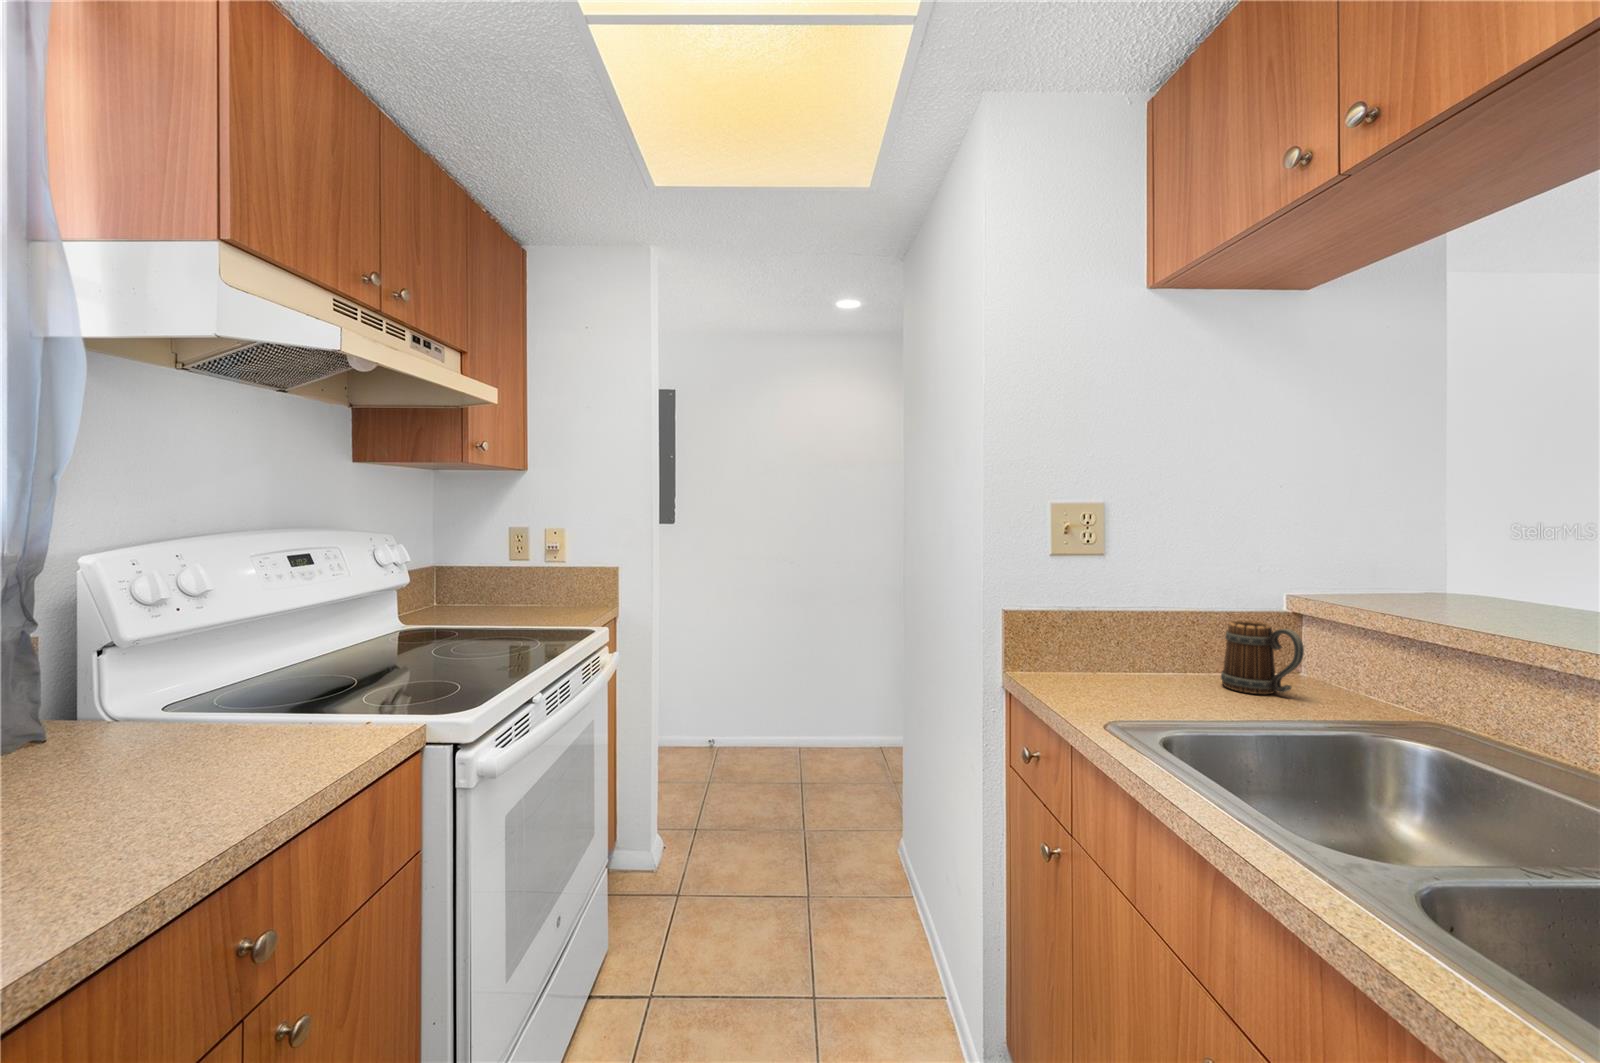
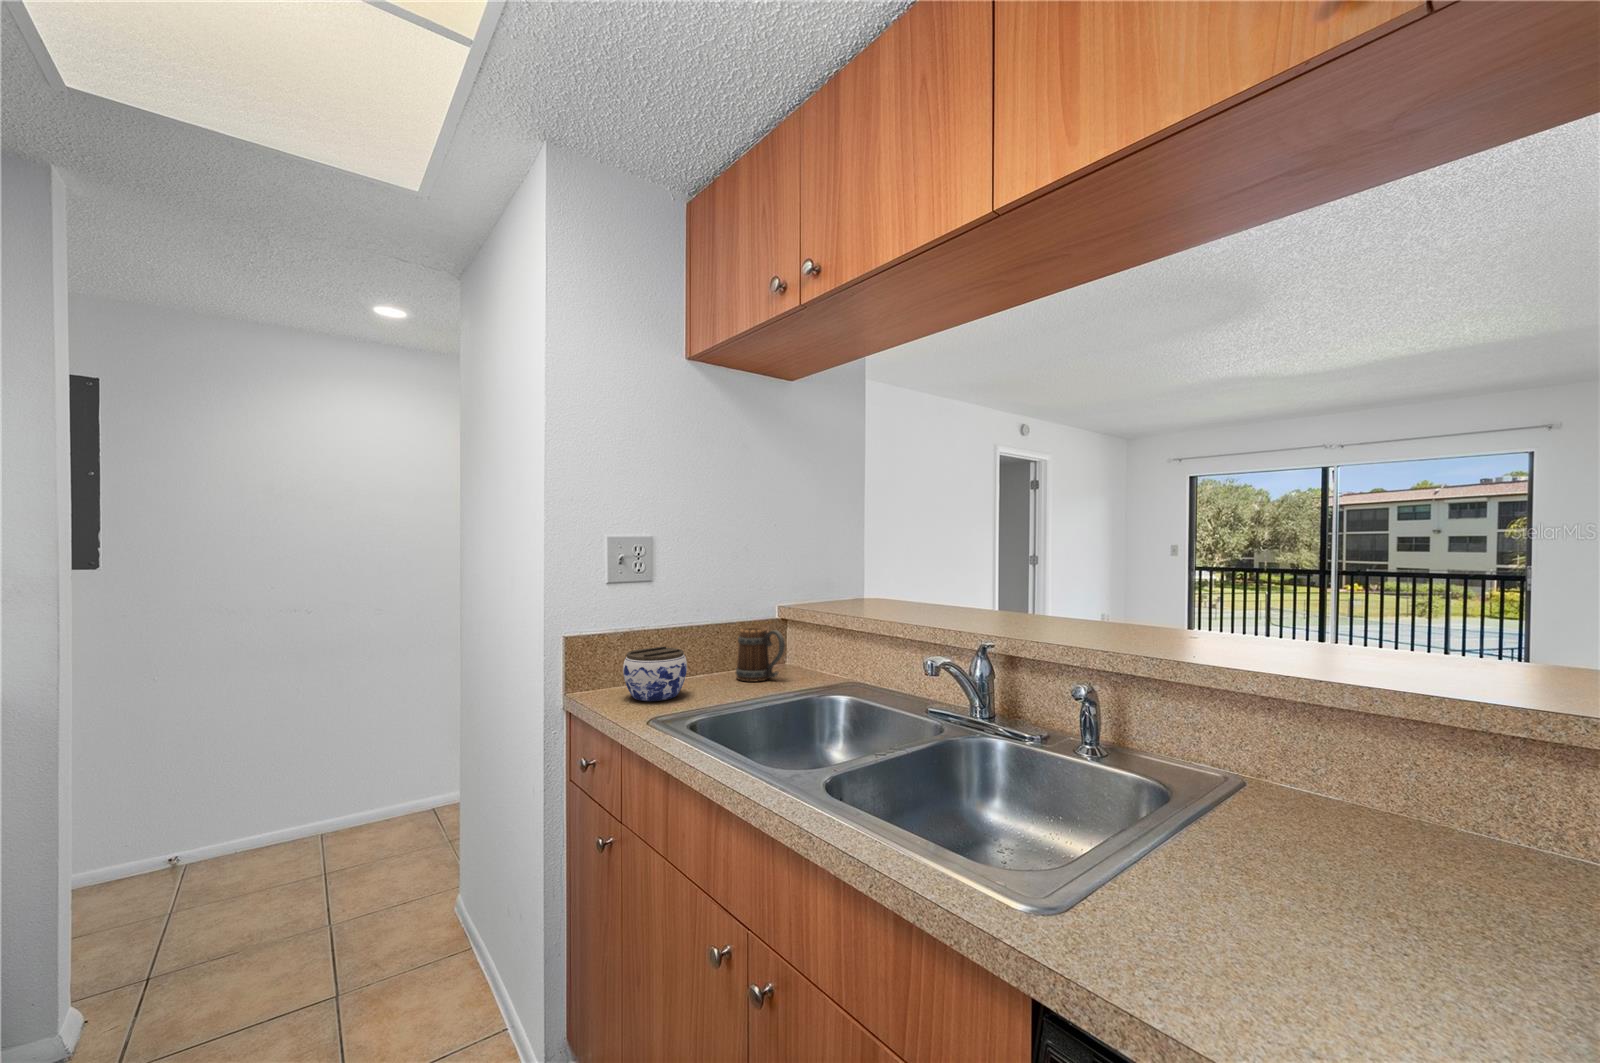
jar: none [1071,634,1154,700] -> present [623,647,687,701]

